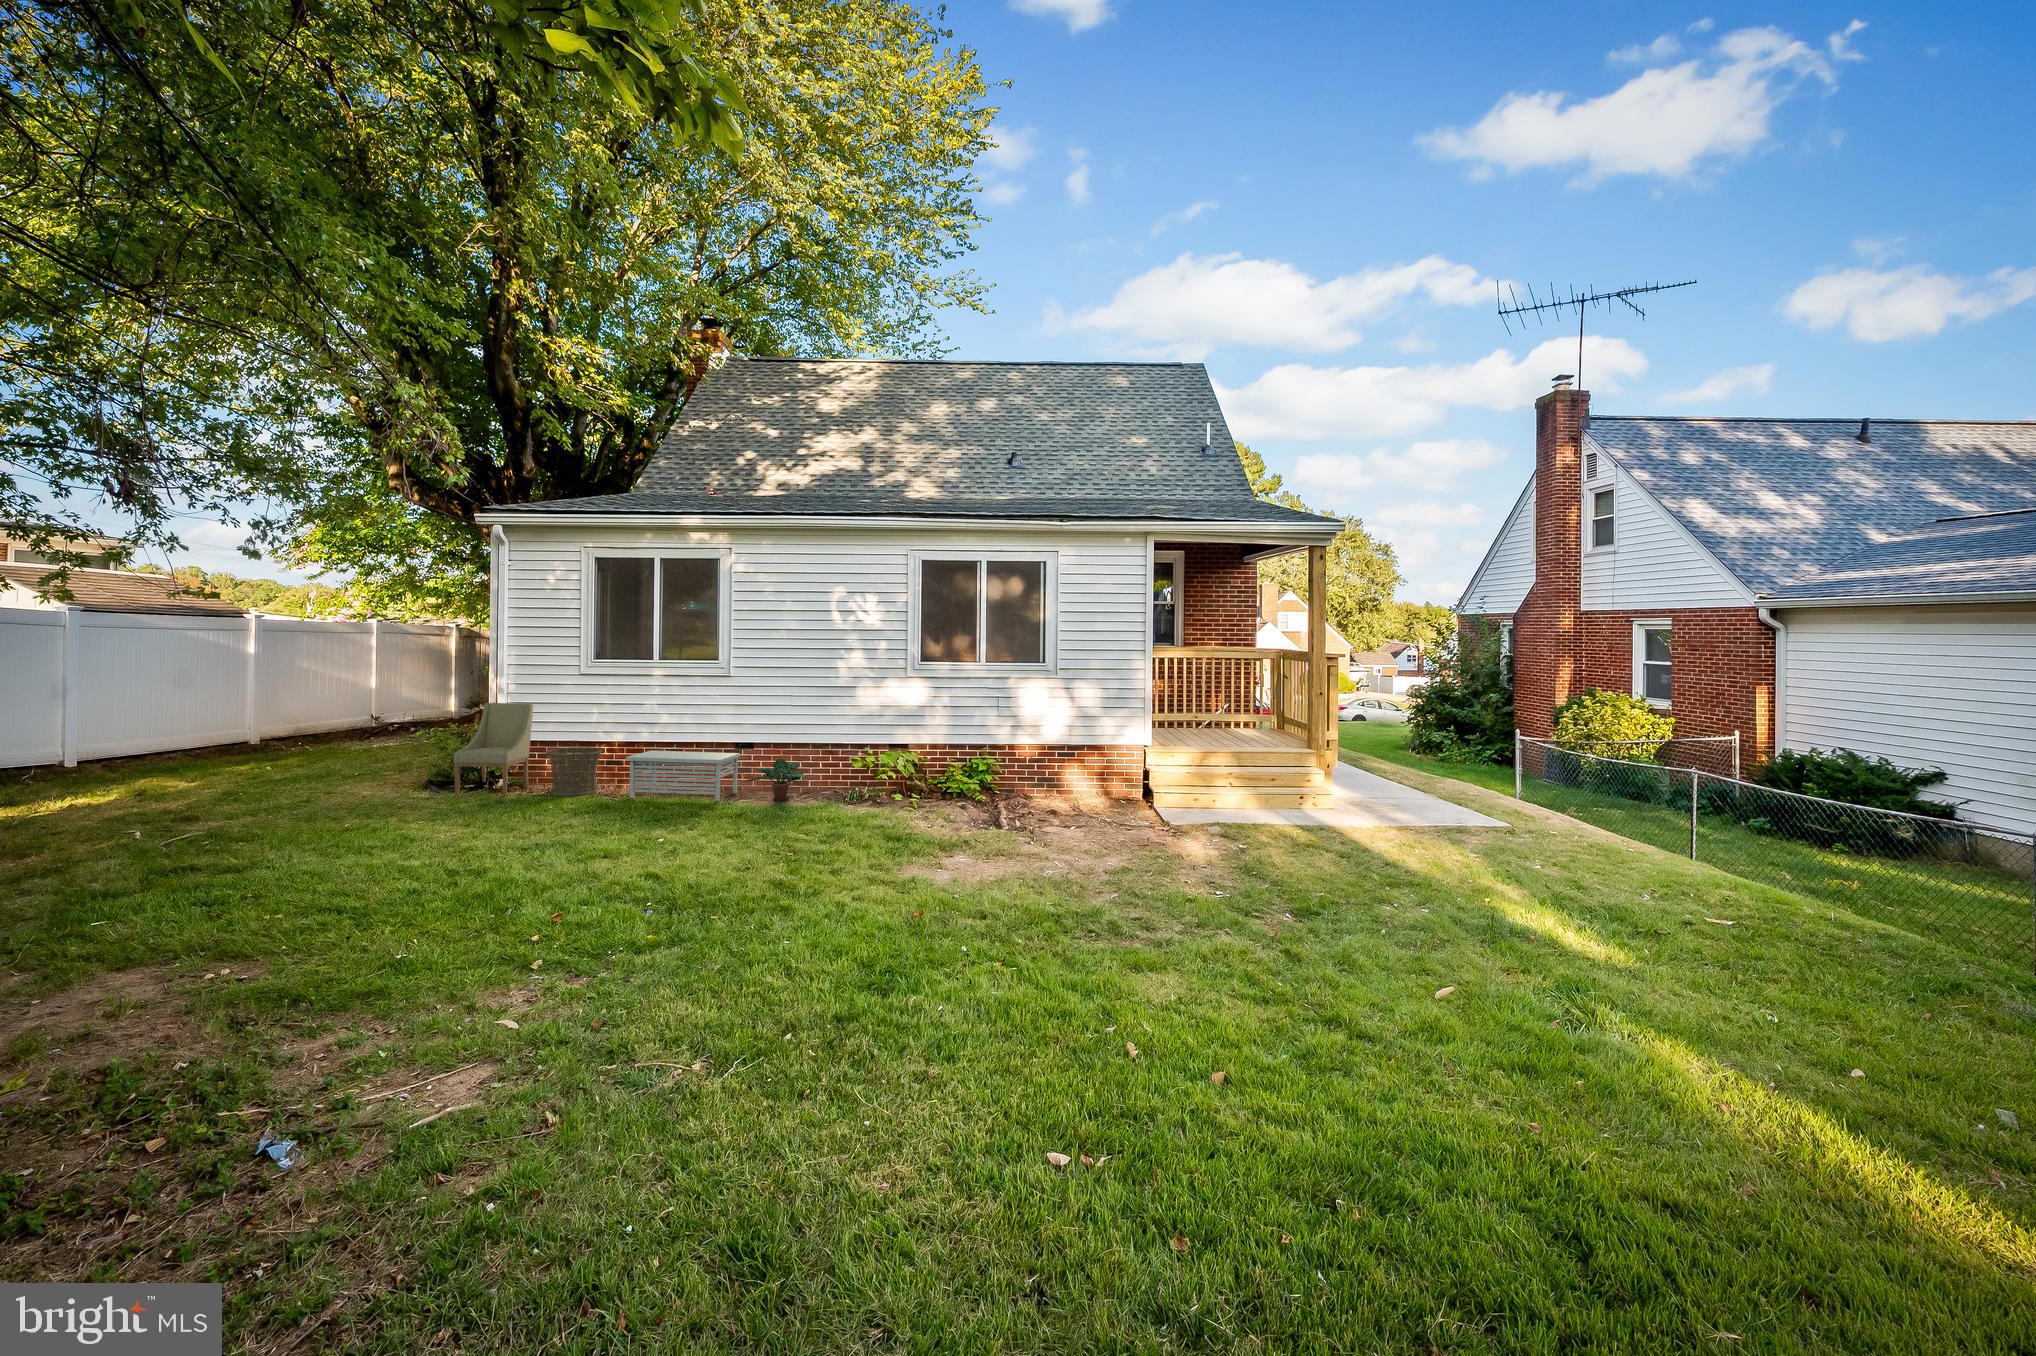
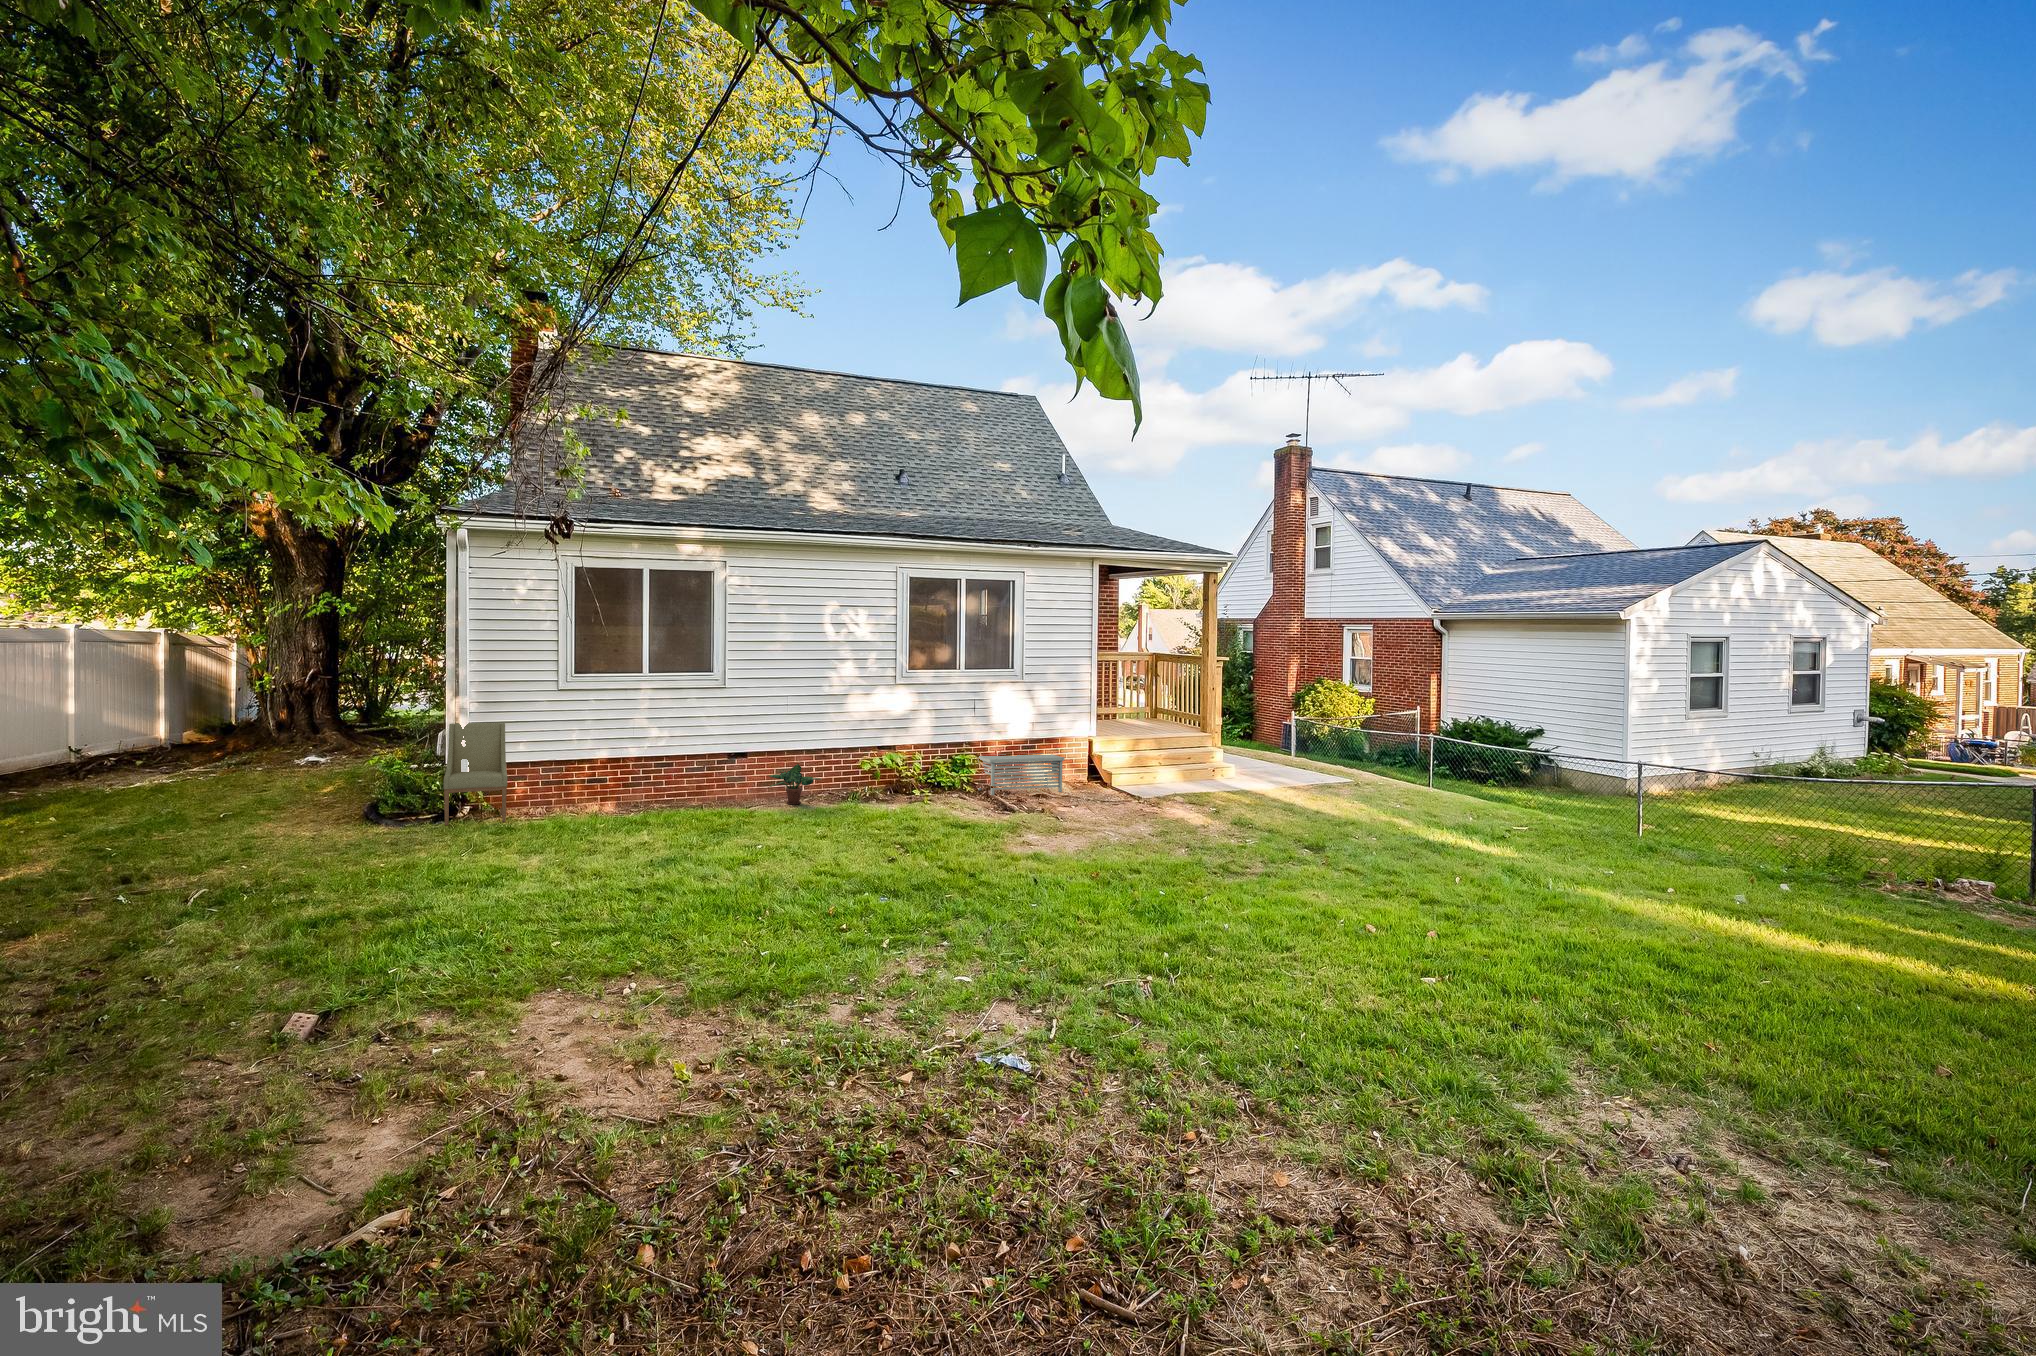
basket: present [546,747,603,796] -> none [540,766,598,817]
storage bench: present [626,750,740,801] -> present [978,754,1064,795]

